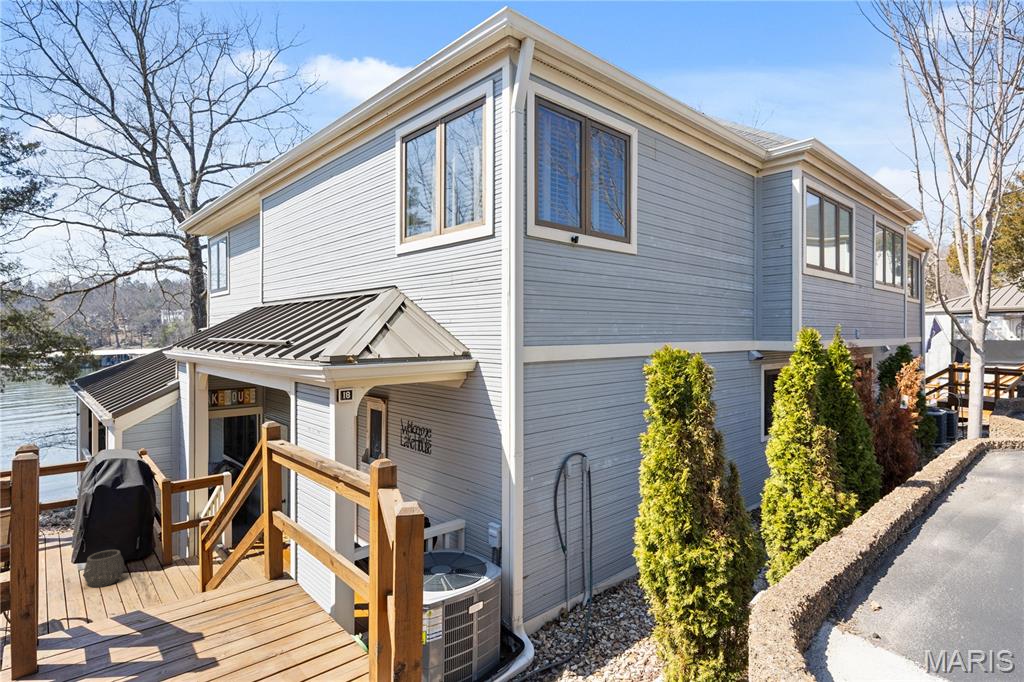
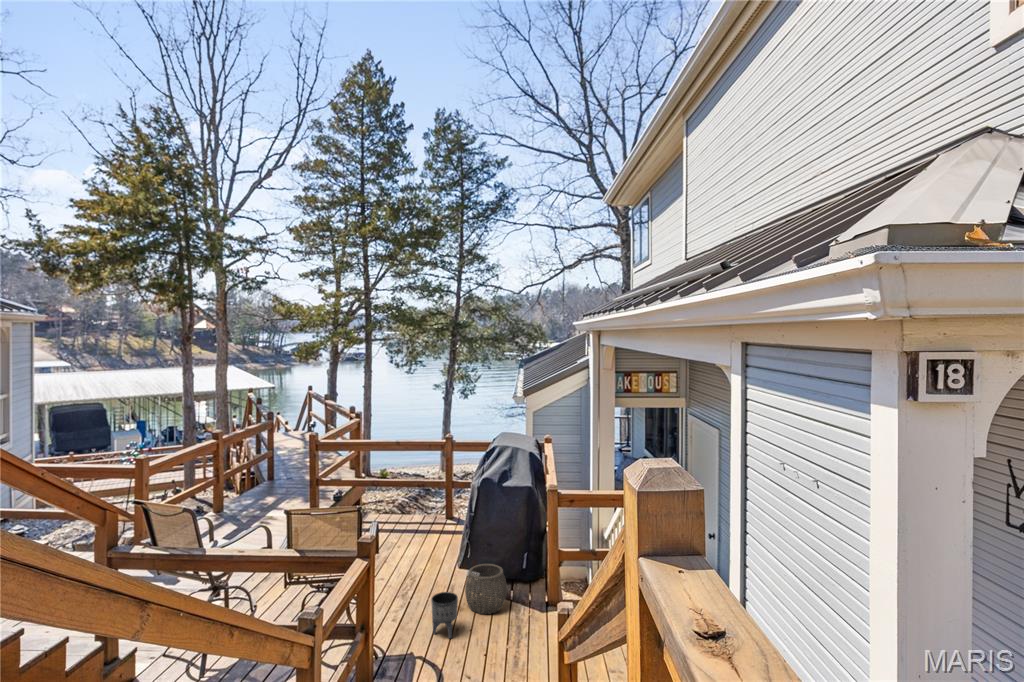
planter: none [61,573,87,608] -> present [431,592,458,639]

